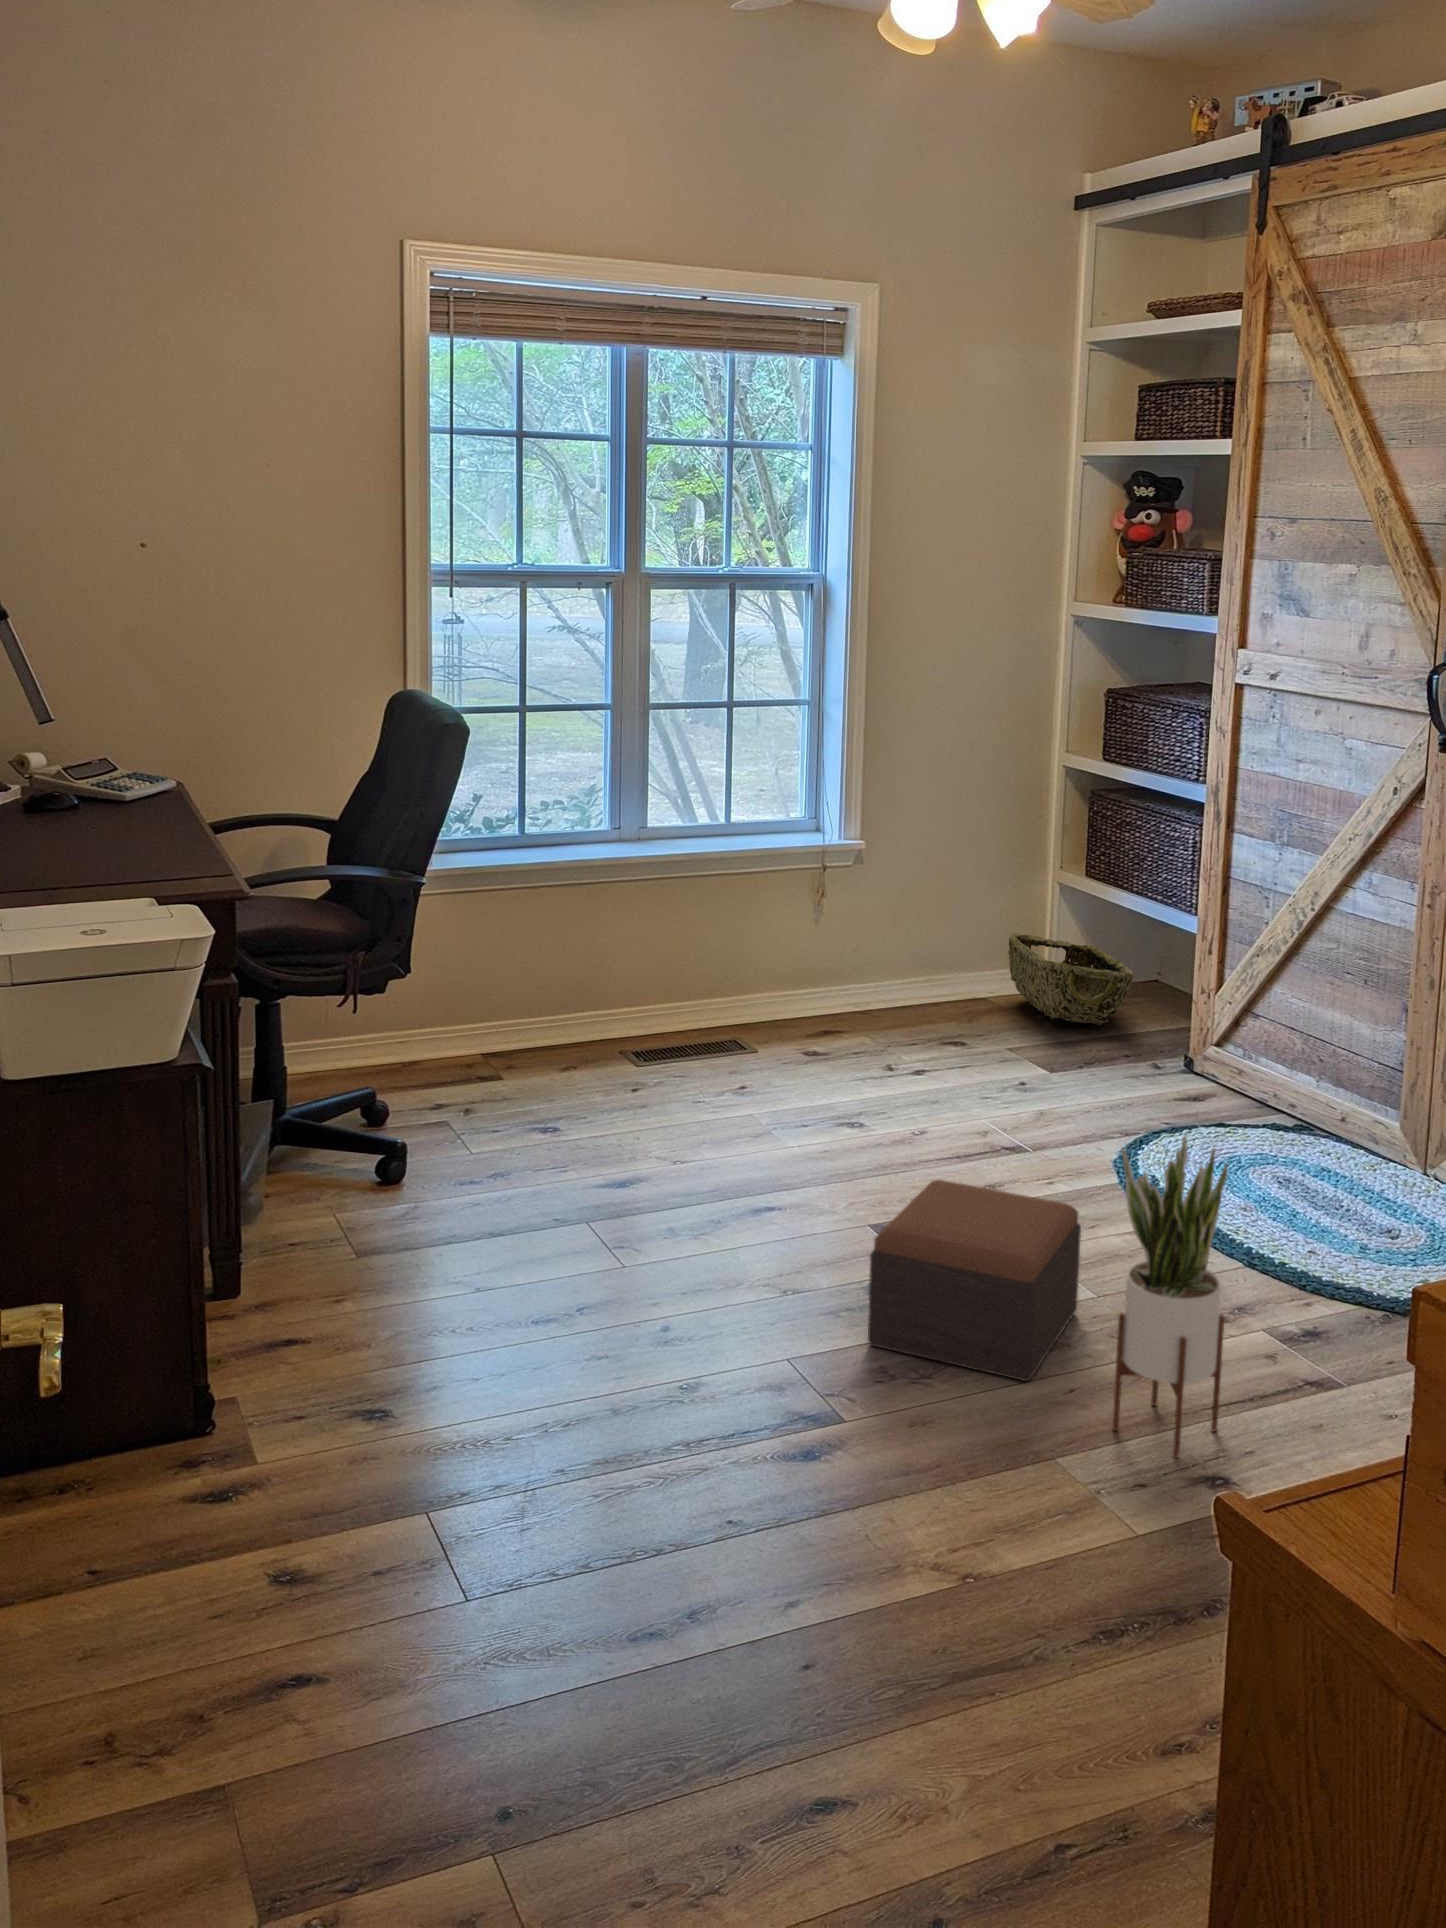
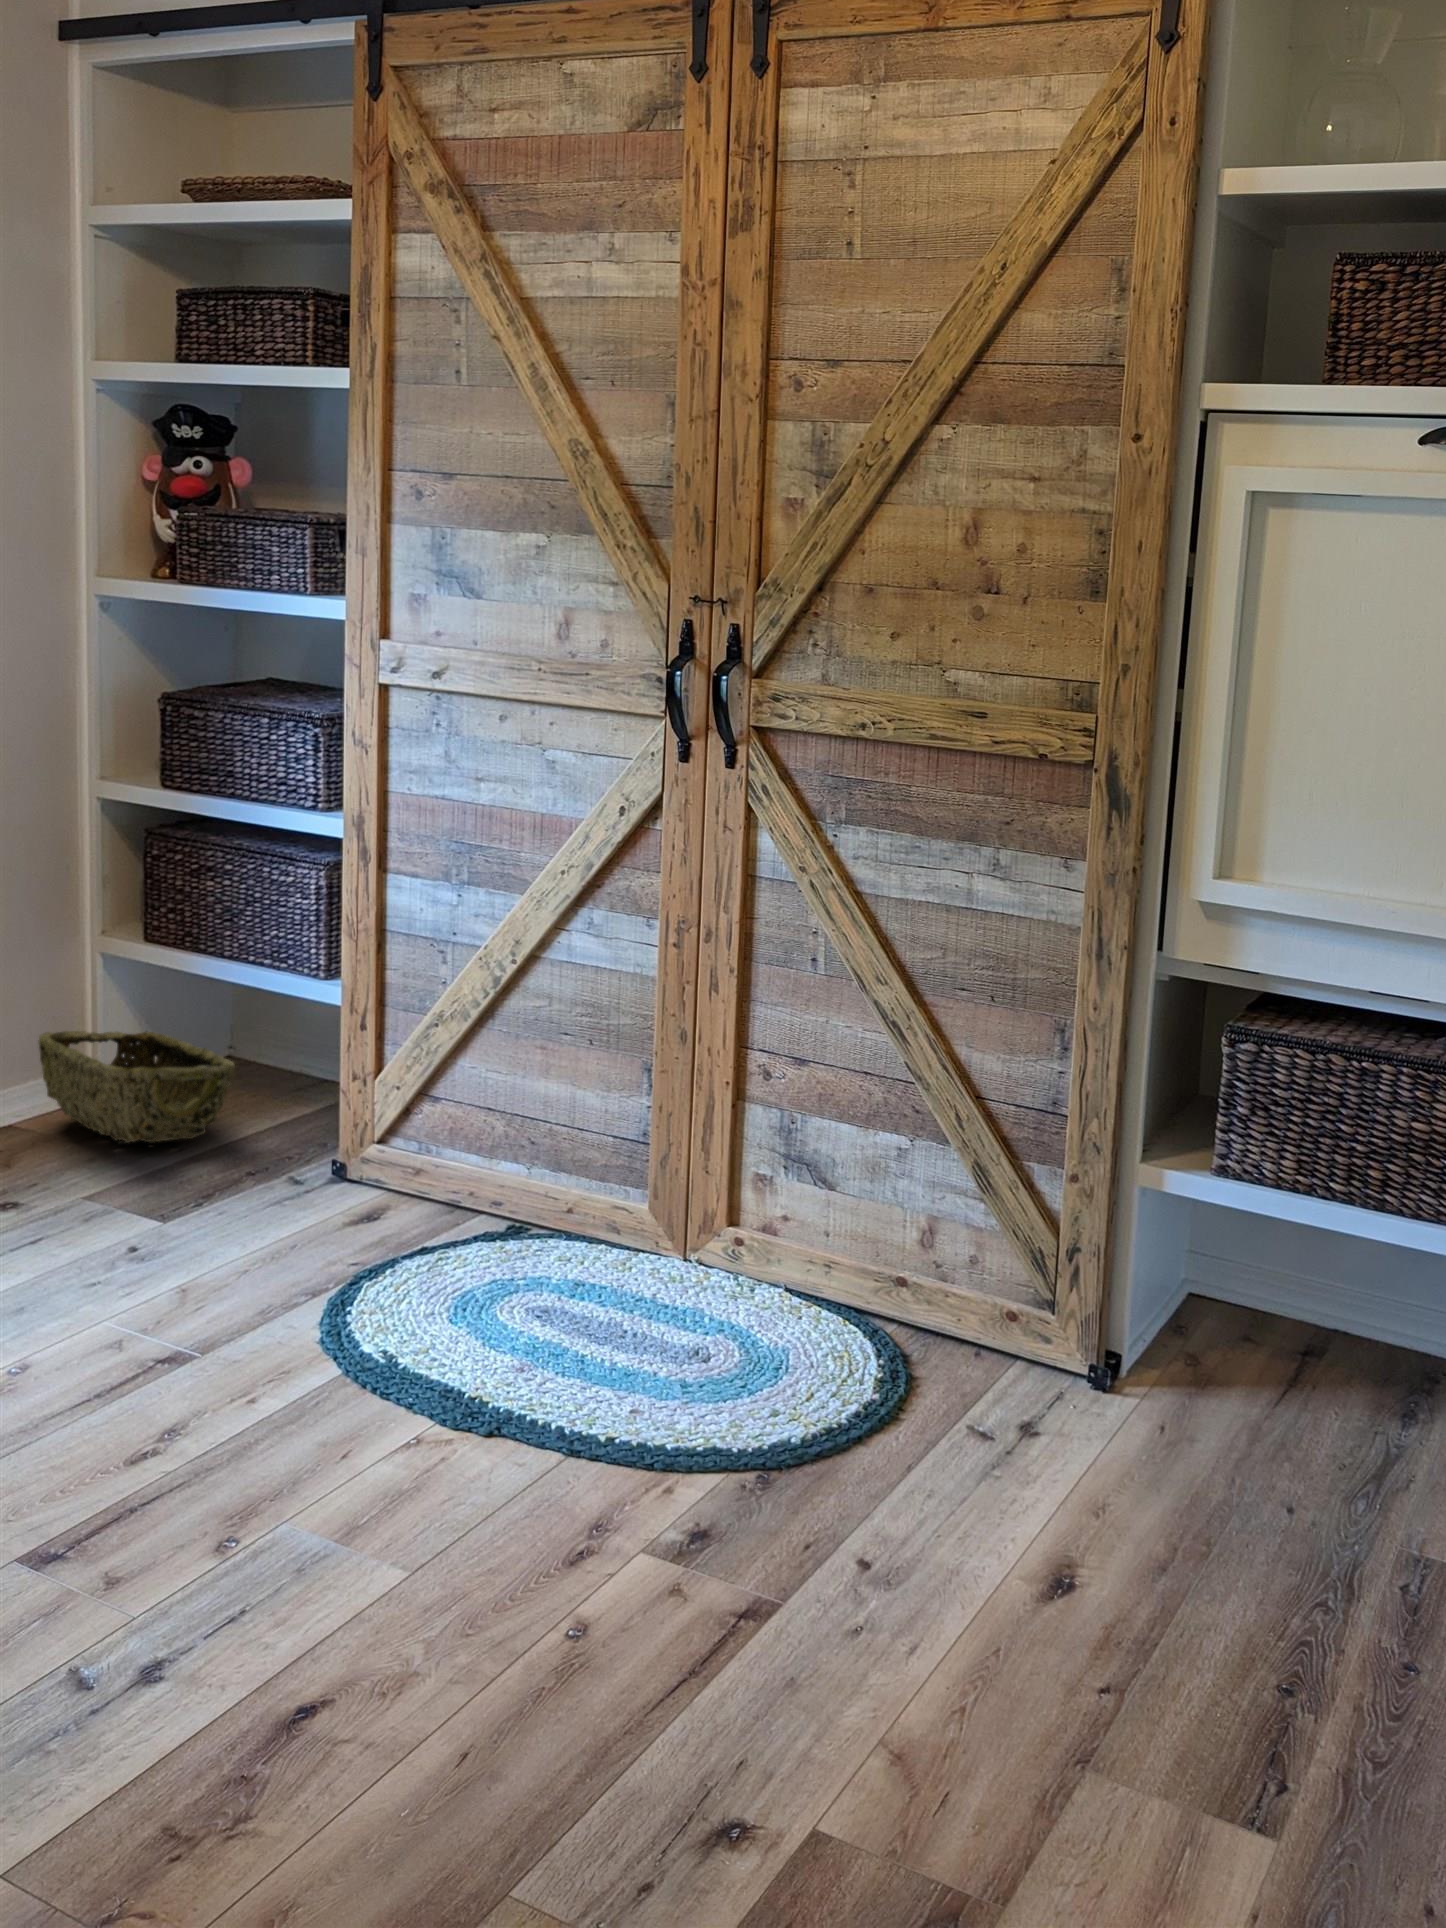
potted plant: present [1113,1135,1228,1458] -> none [562,1356,704,1818]
footstool: present [868,1180,1081,1382] -> none [121,1468,412,1806]

